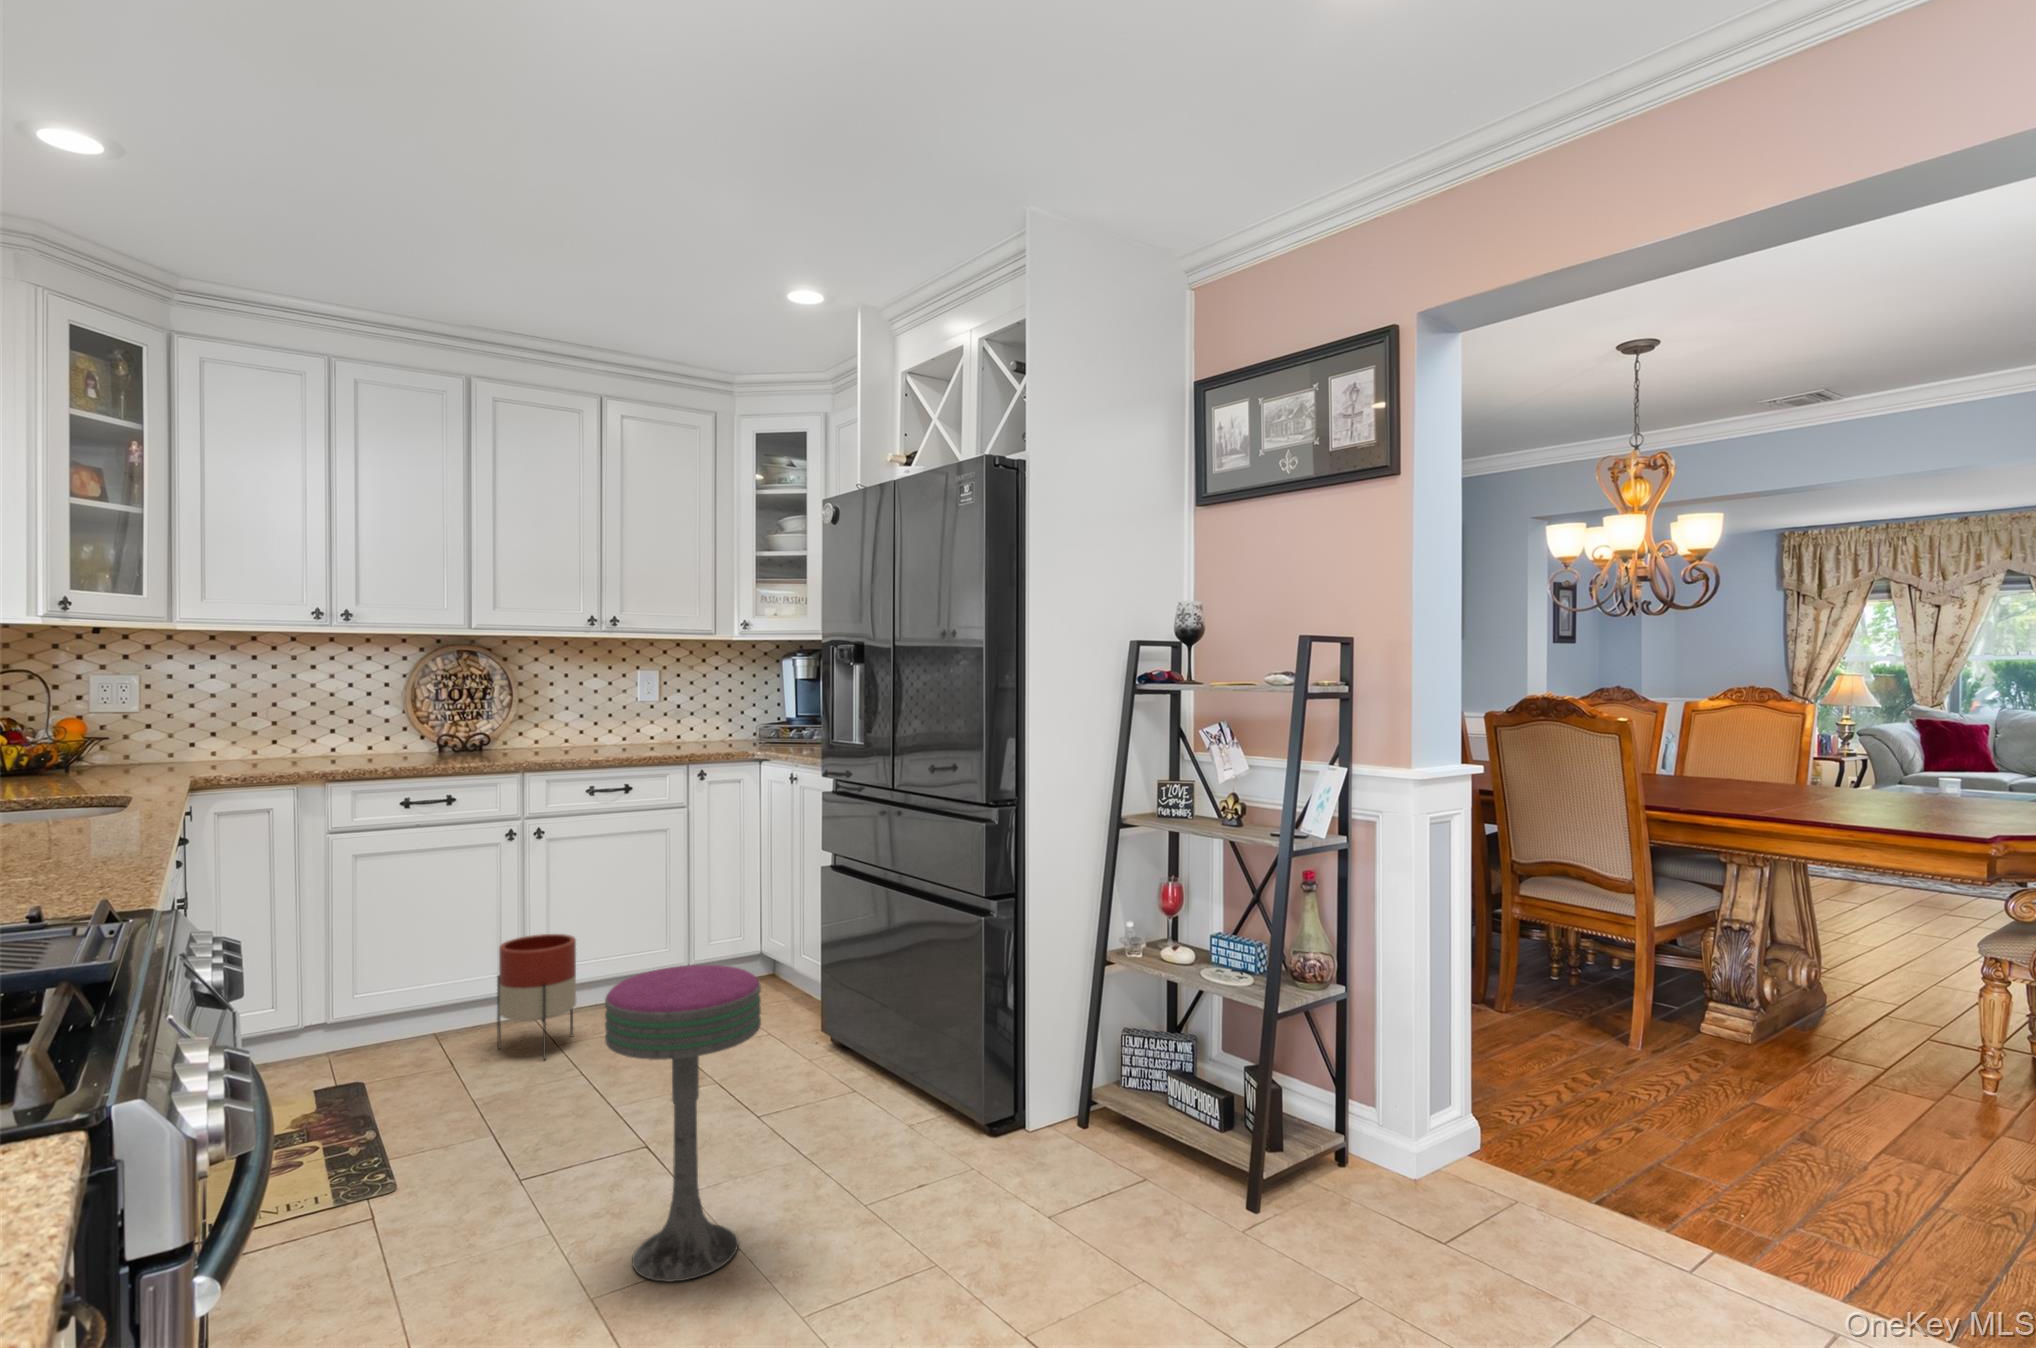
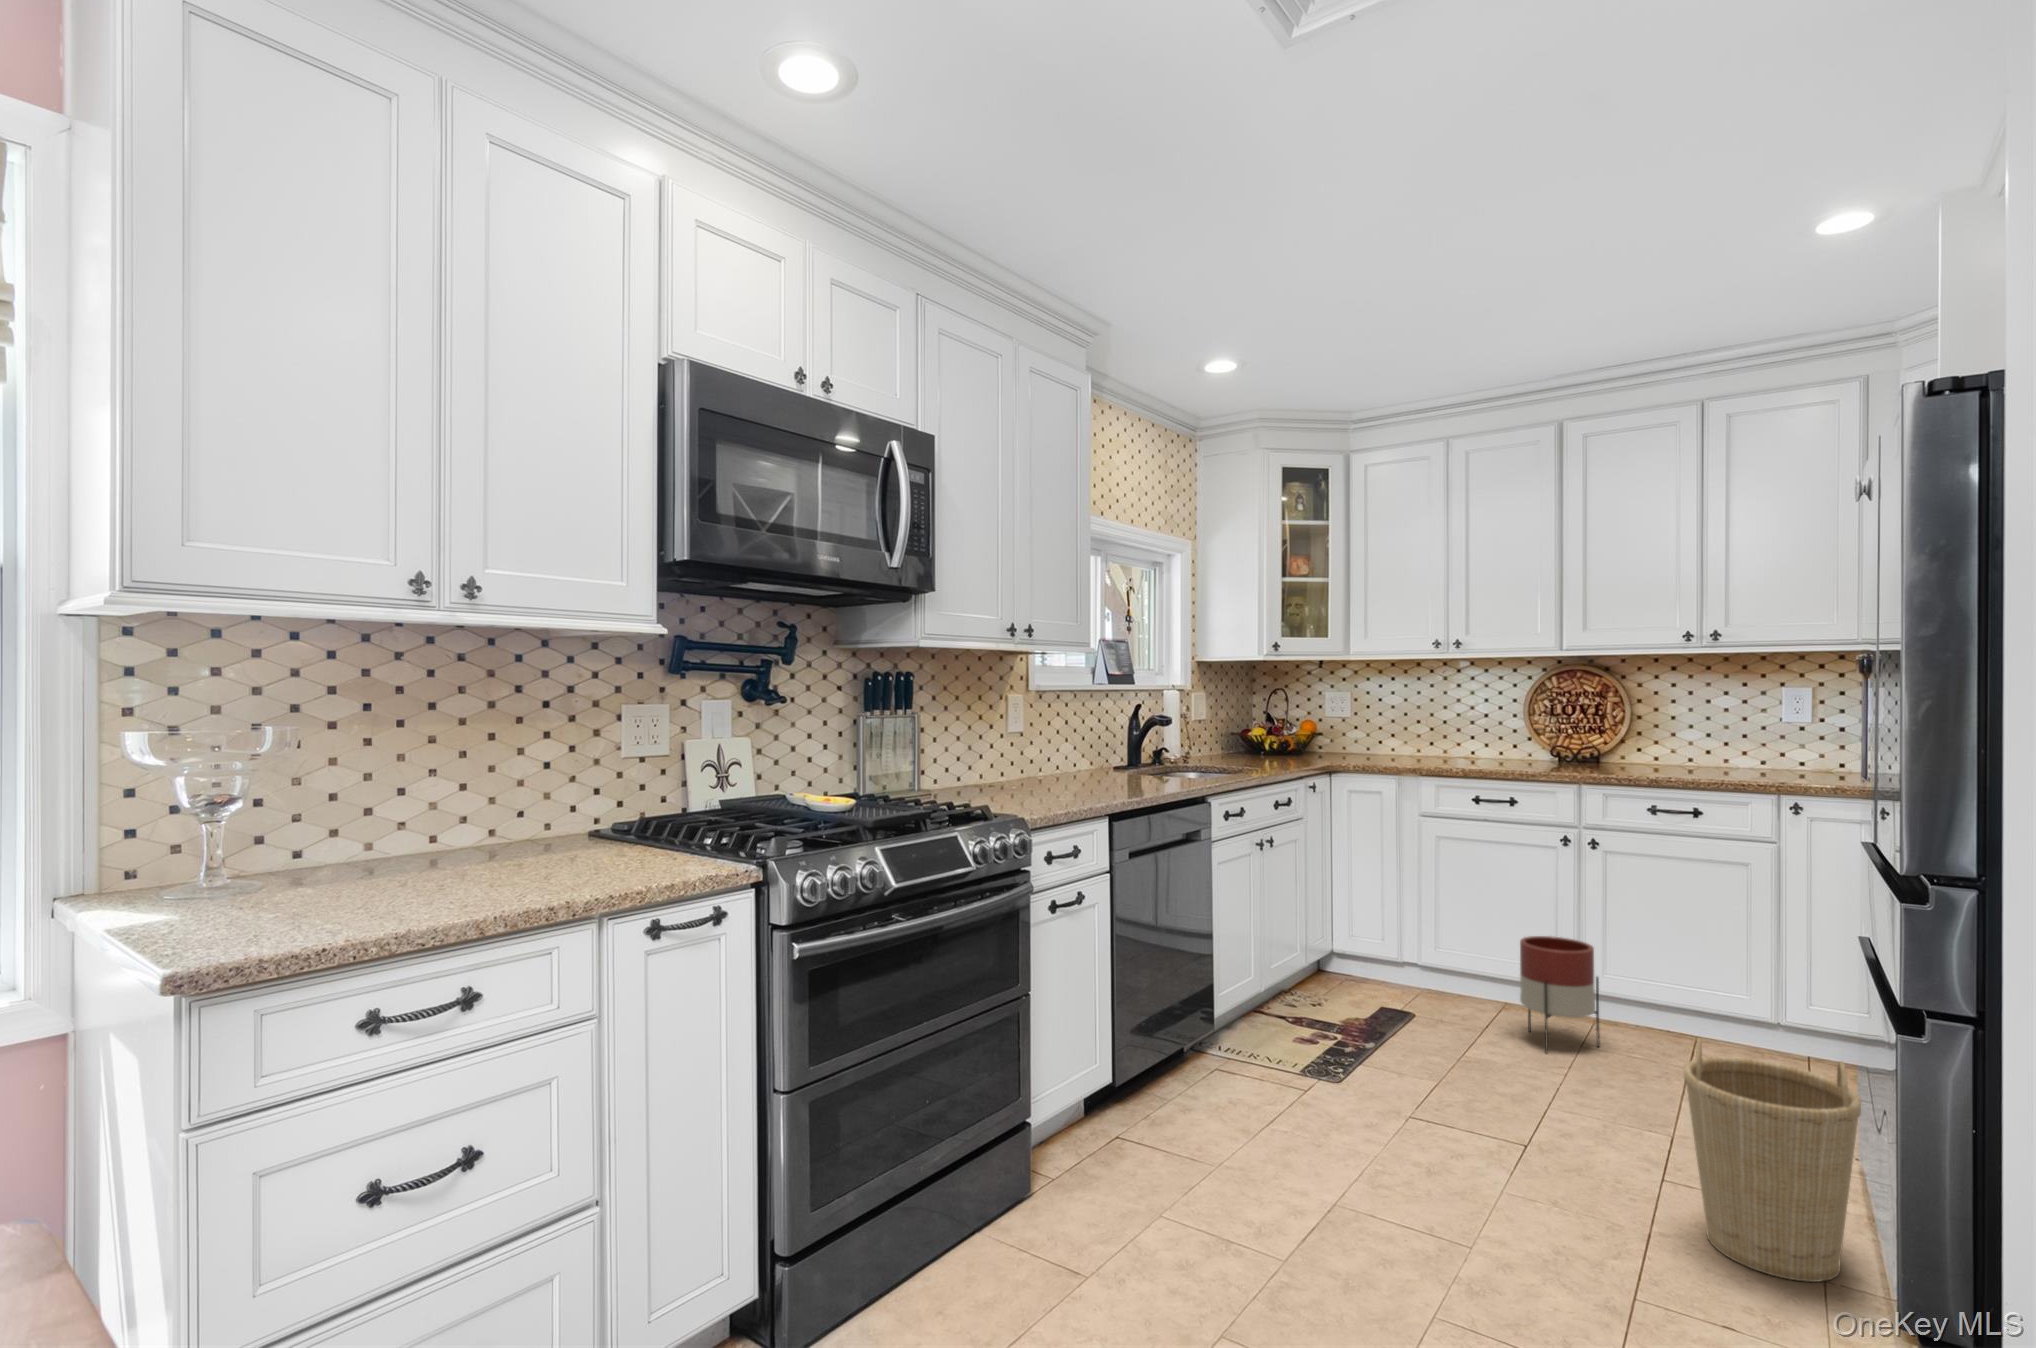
basket: none [824,948,937,1133] -> present [1683,1038,1861,1282]
bar stool: present [605,965,761,1282] -> none [1334,955,1476,1238]

